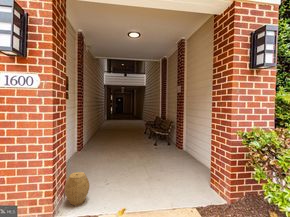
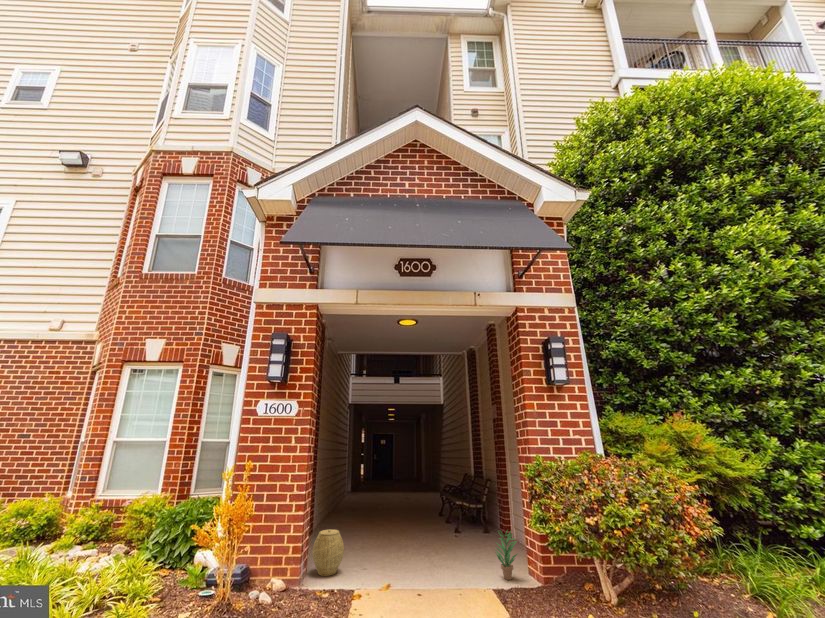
potted plant: none [198,171,217,202] -> present [496,531,517,580]

